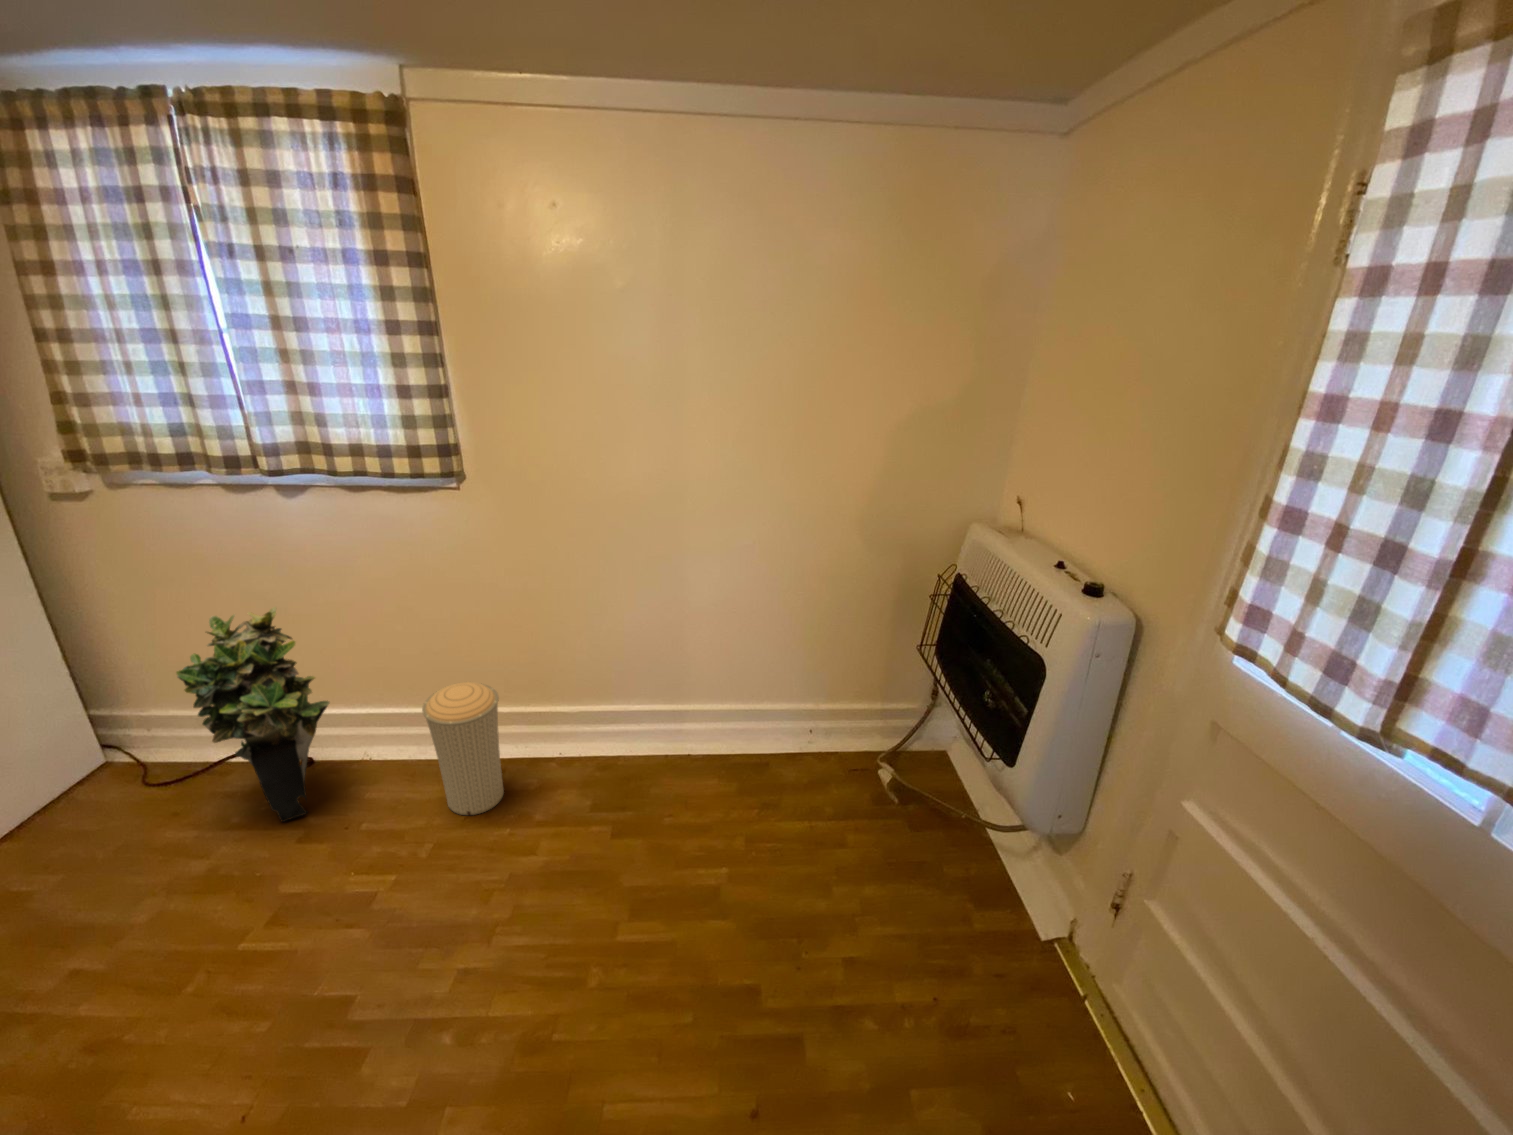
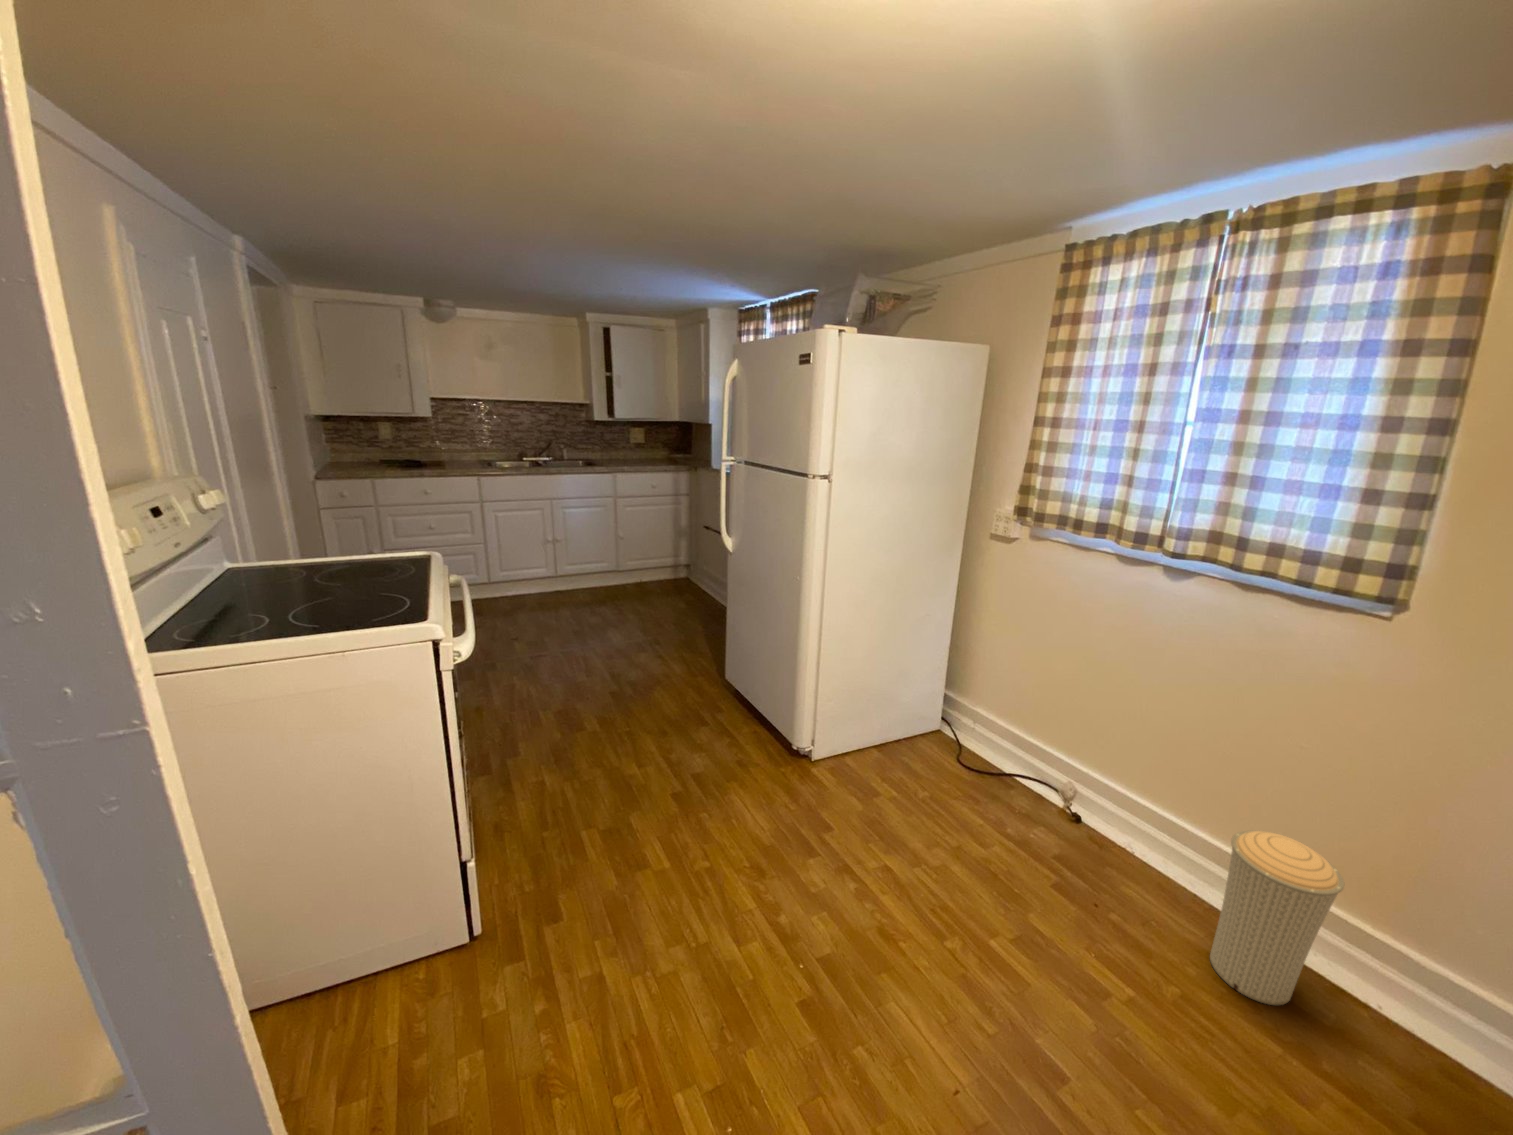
potted plant: present [176,607,330,822] -> none [1020,658,1128,862]

